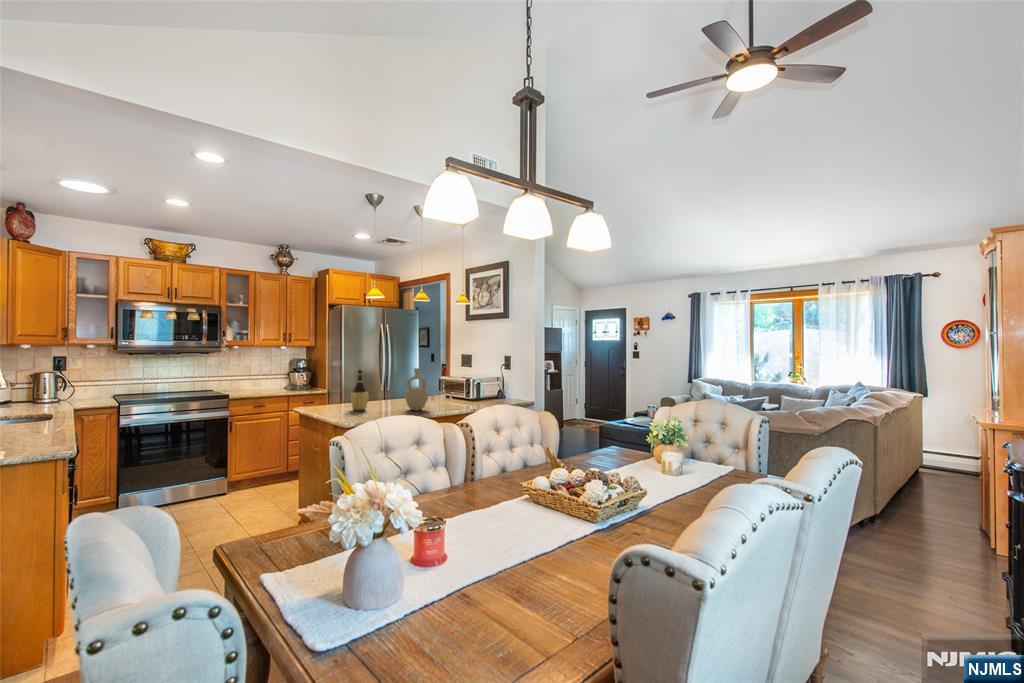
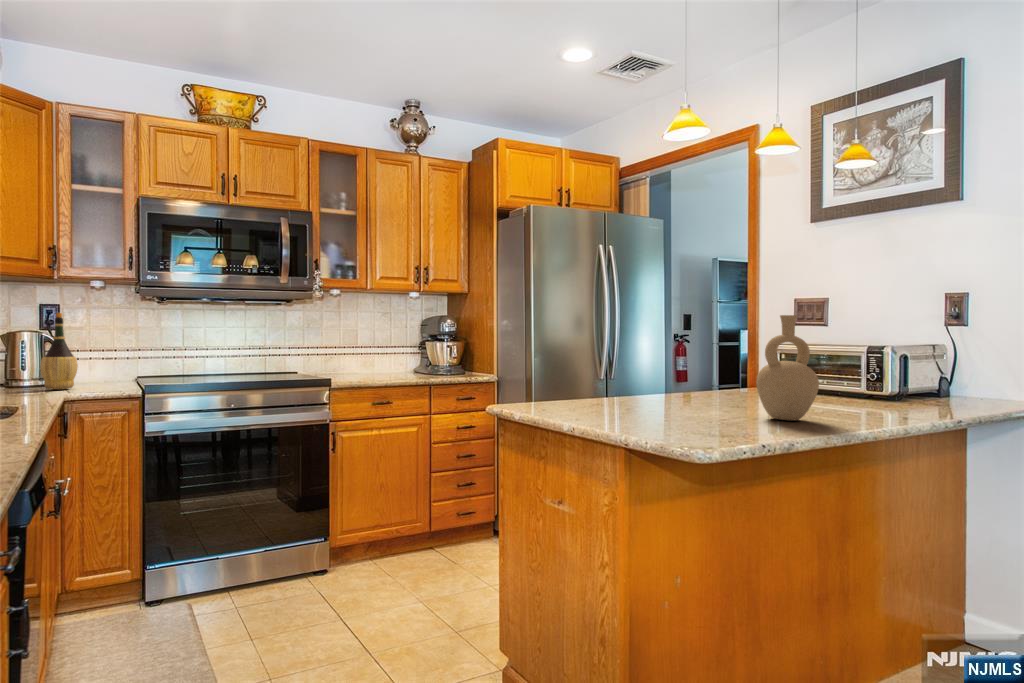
wine bottle: present [351,368,369,410] -> present [41,313,78,390]

